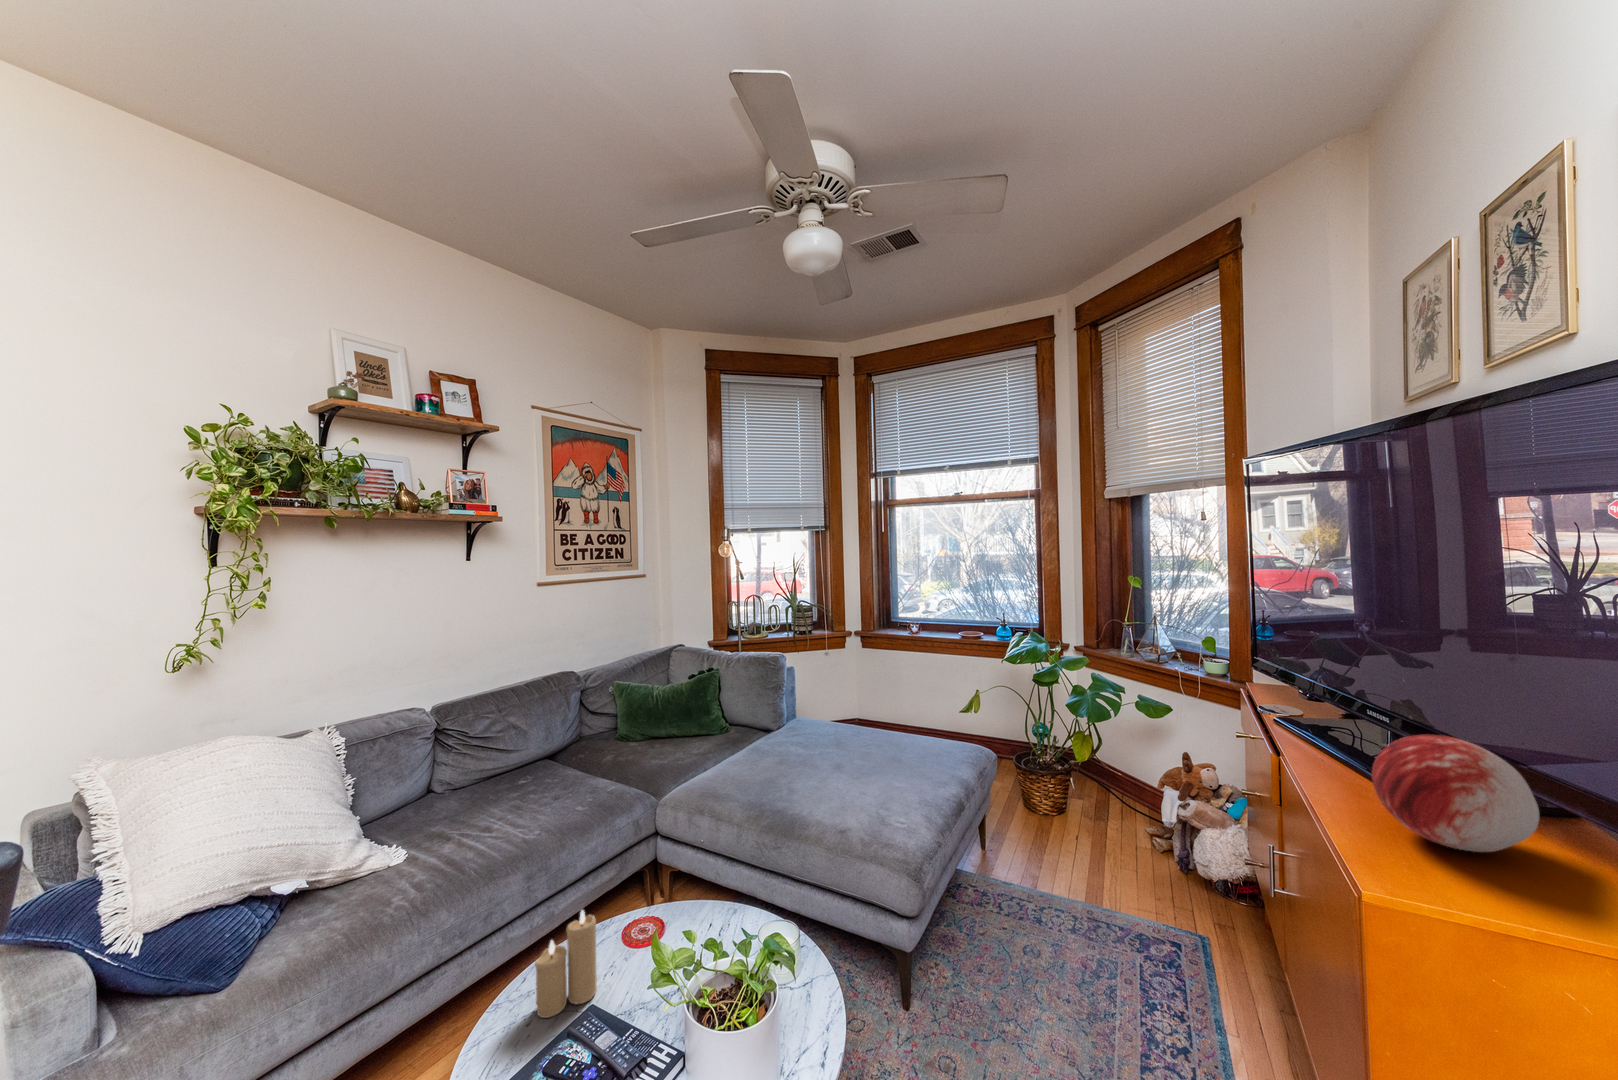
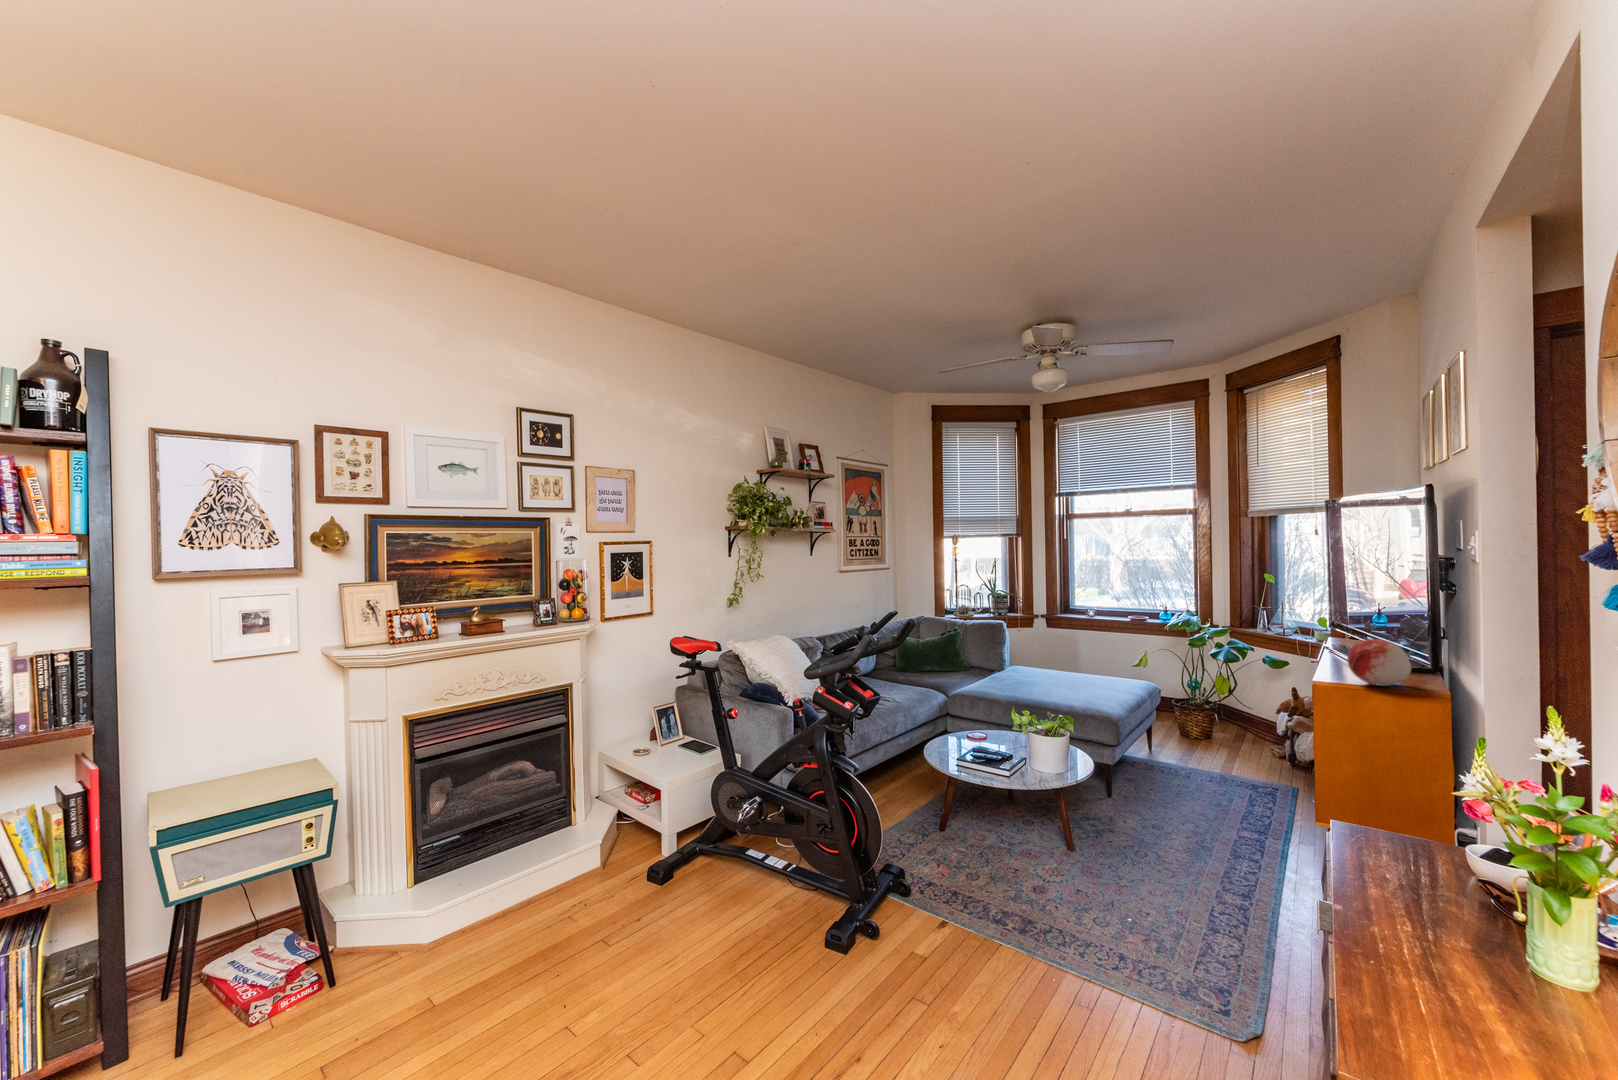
candle: present [535,910,597,1018] -> none [955,708,977,747]

